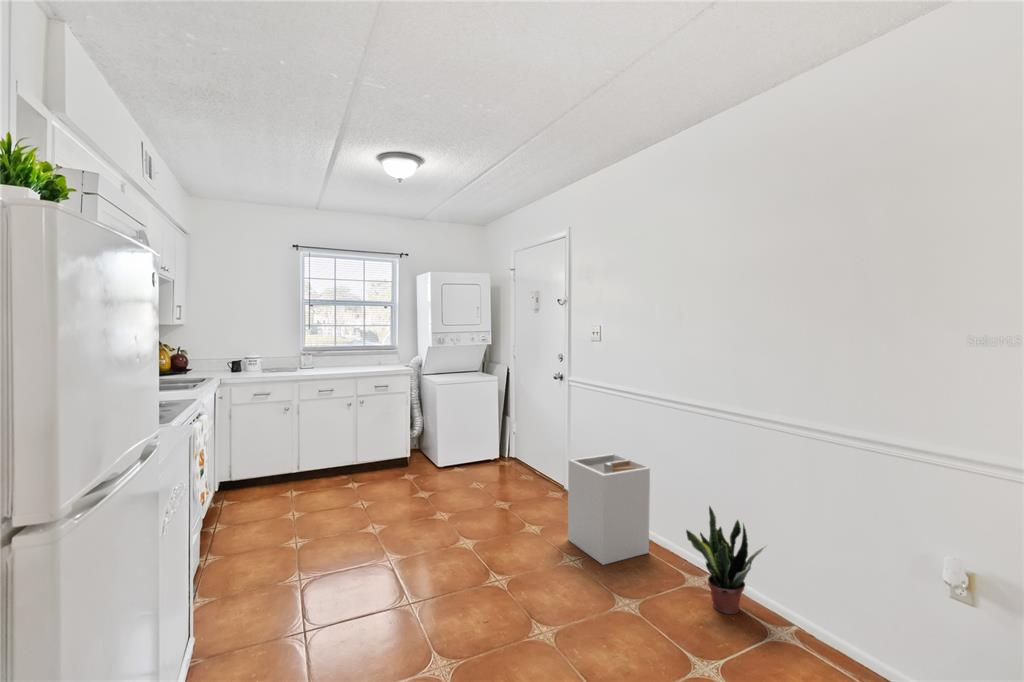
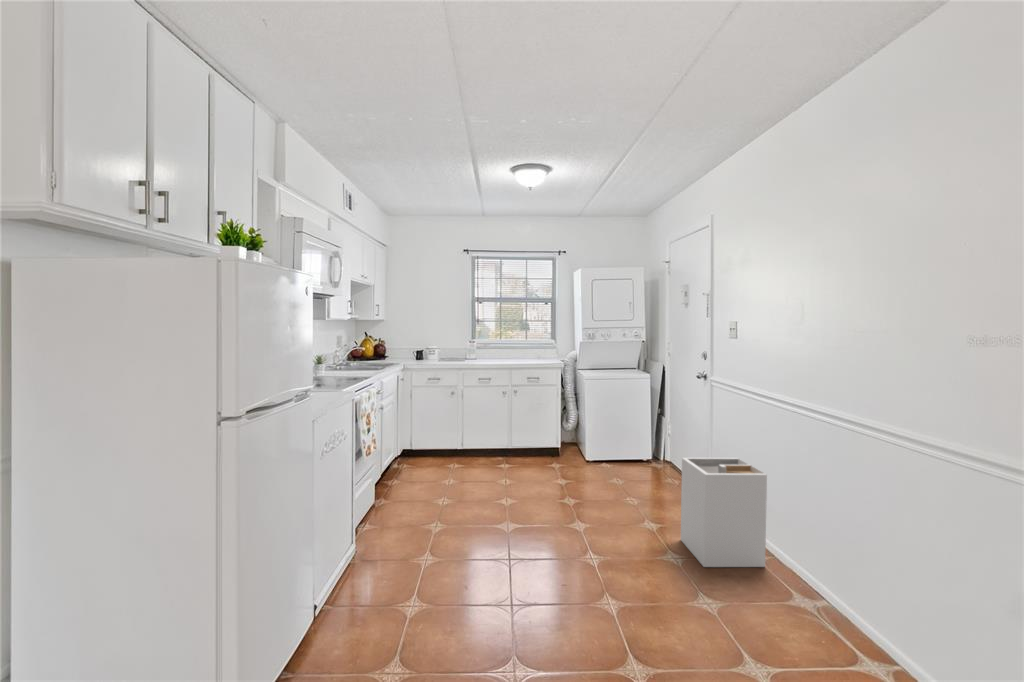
potted plant: present [686,506,764,614] -> none [774,517,873,639]

